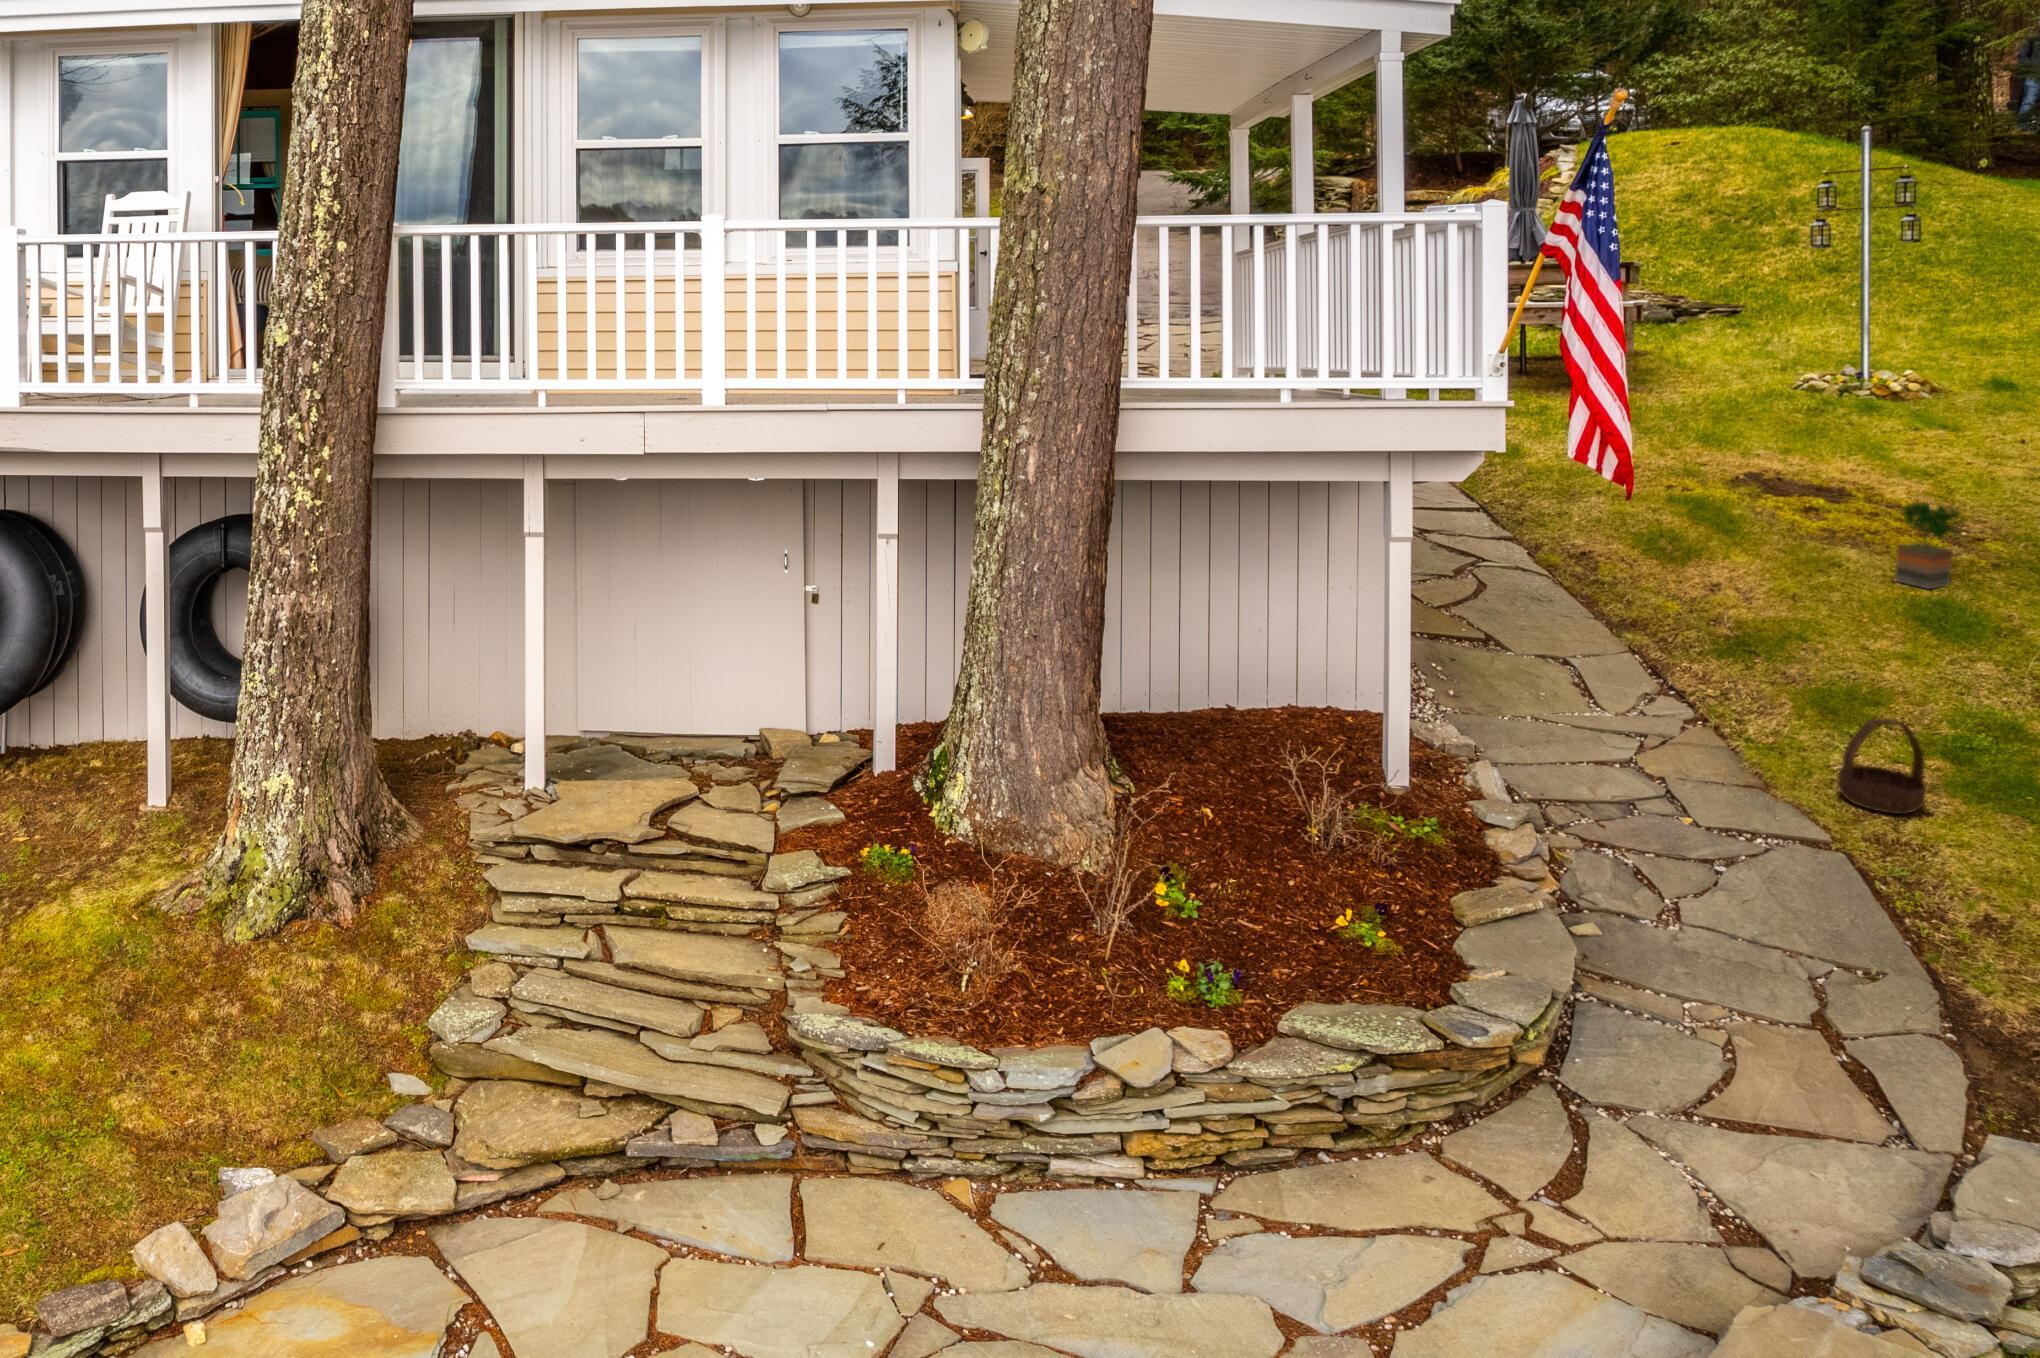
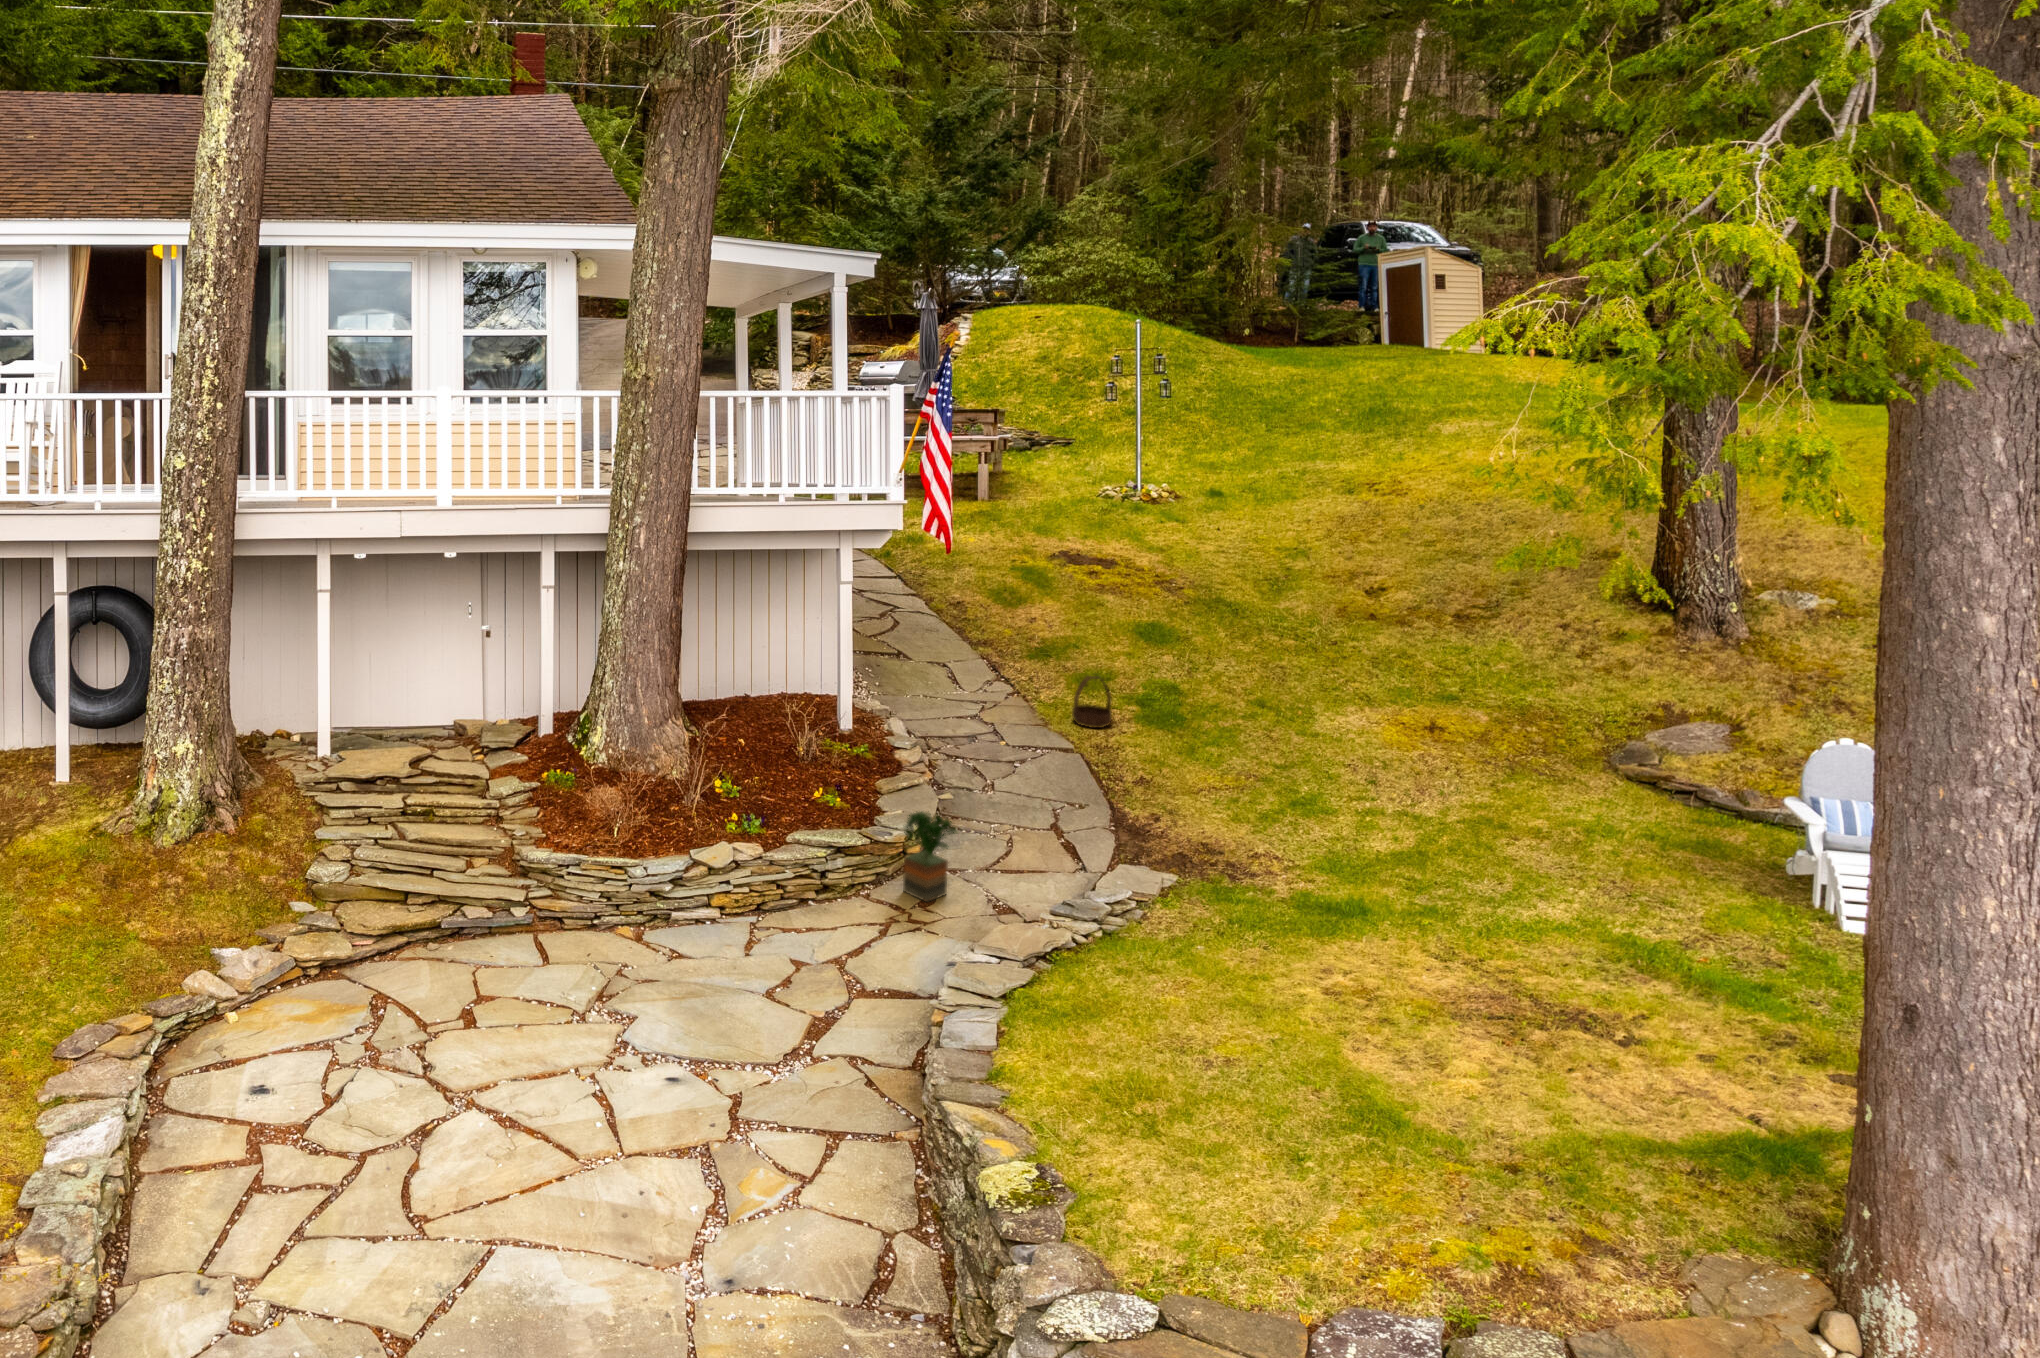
potted tree: present [1895,503,1967,589] -> present [903,812,958,902]

